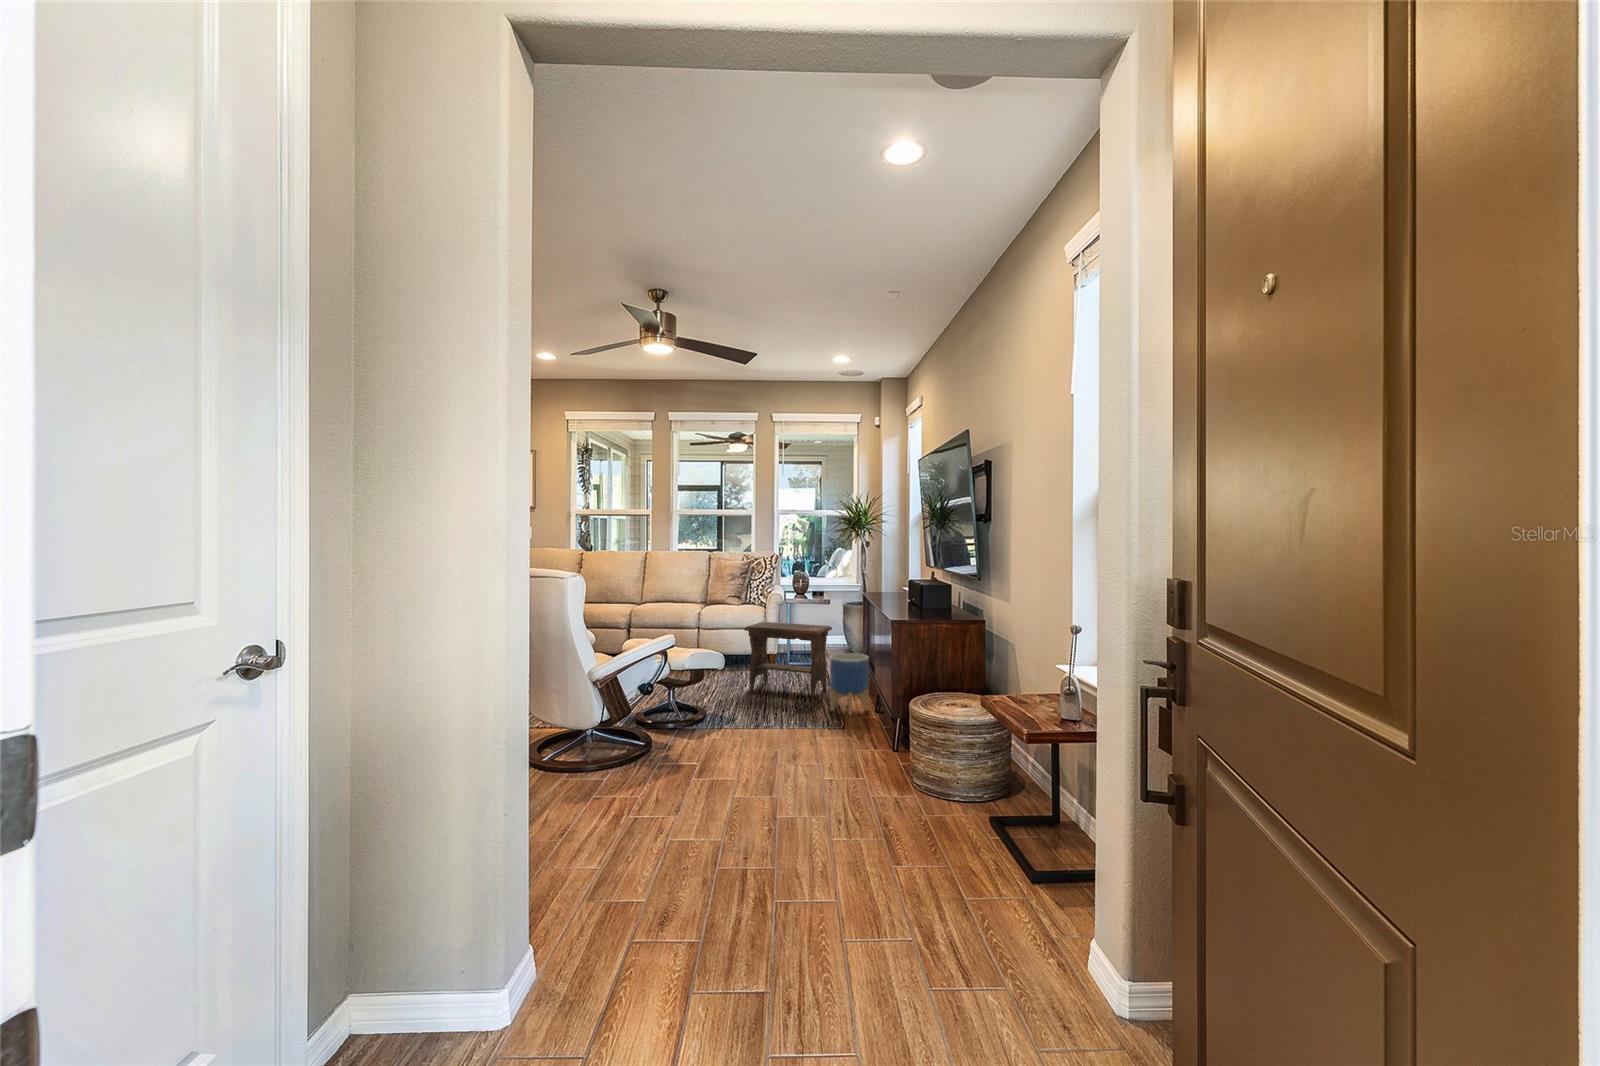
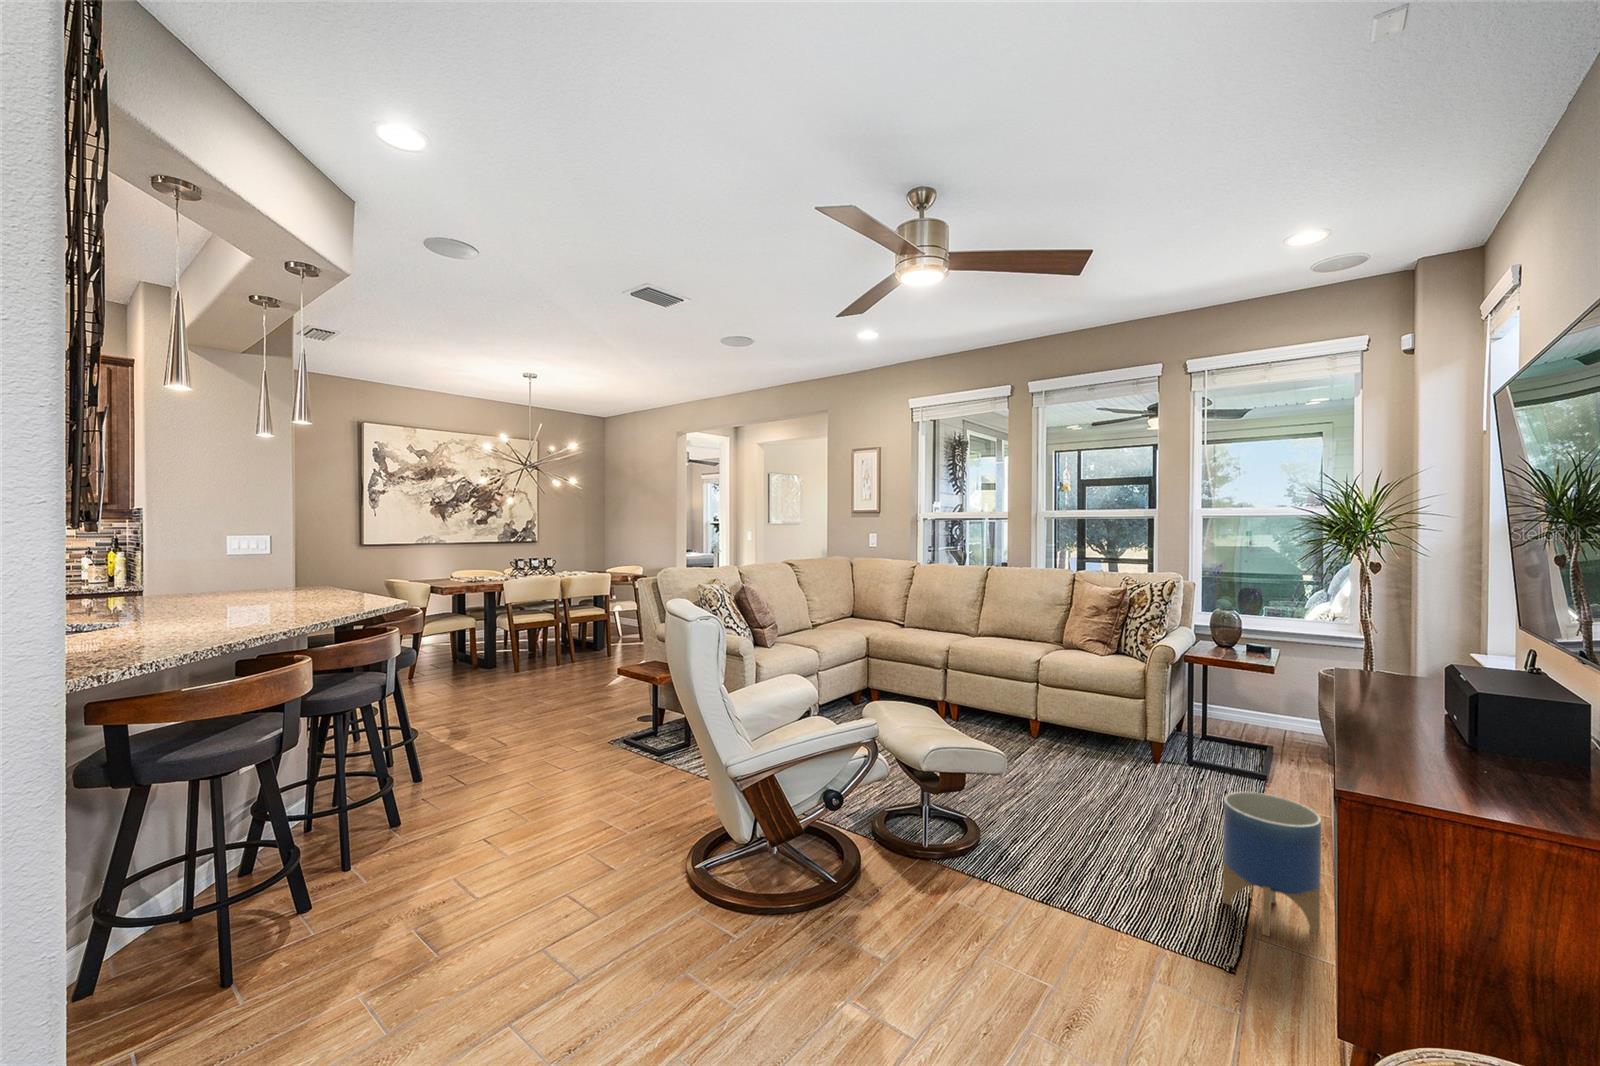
footstool: present [744,622,832,697] -> none [1080,692,1255,853]

